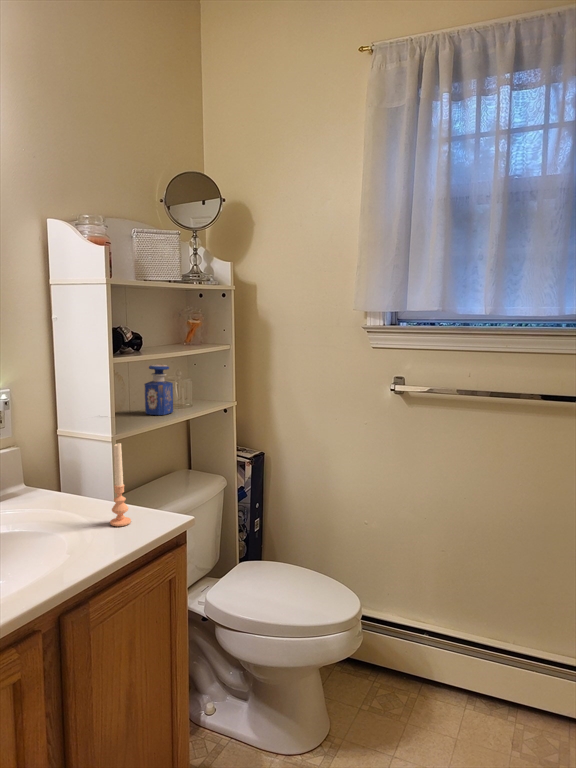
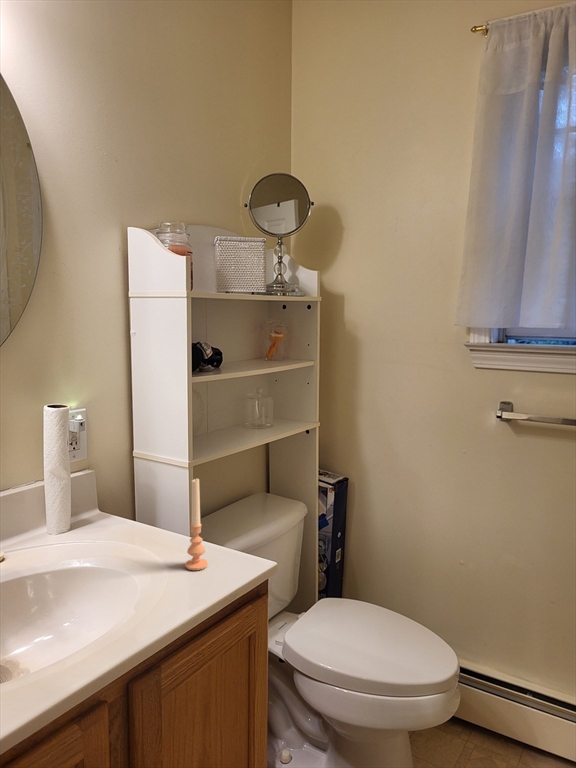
perfume bottle: present [144,364,173,415] -> none [223,381,253,436]

